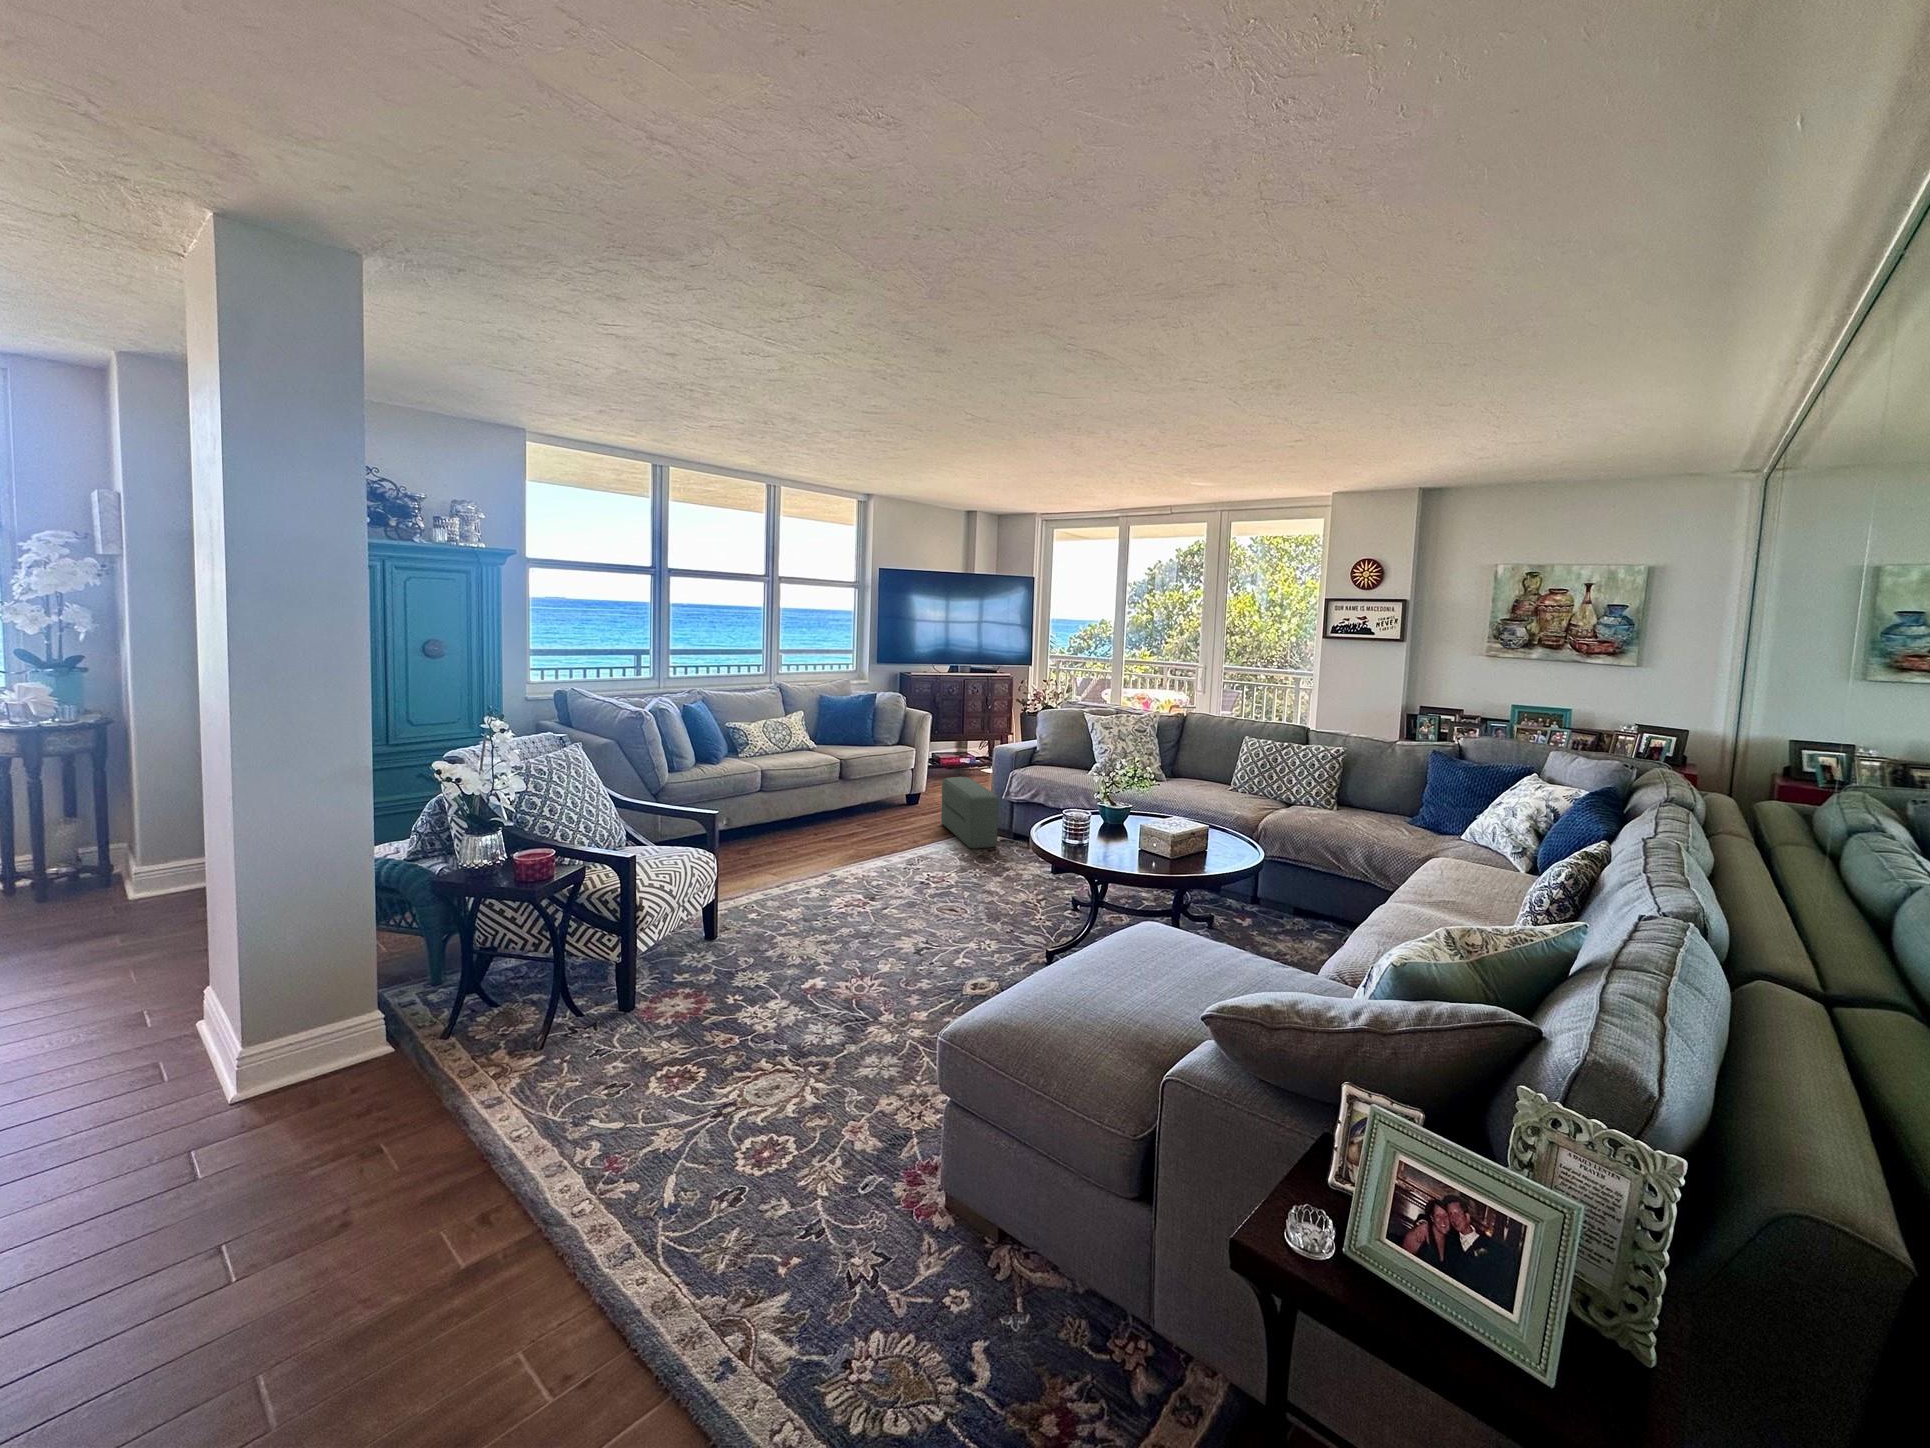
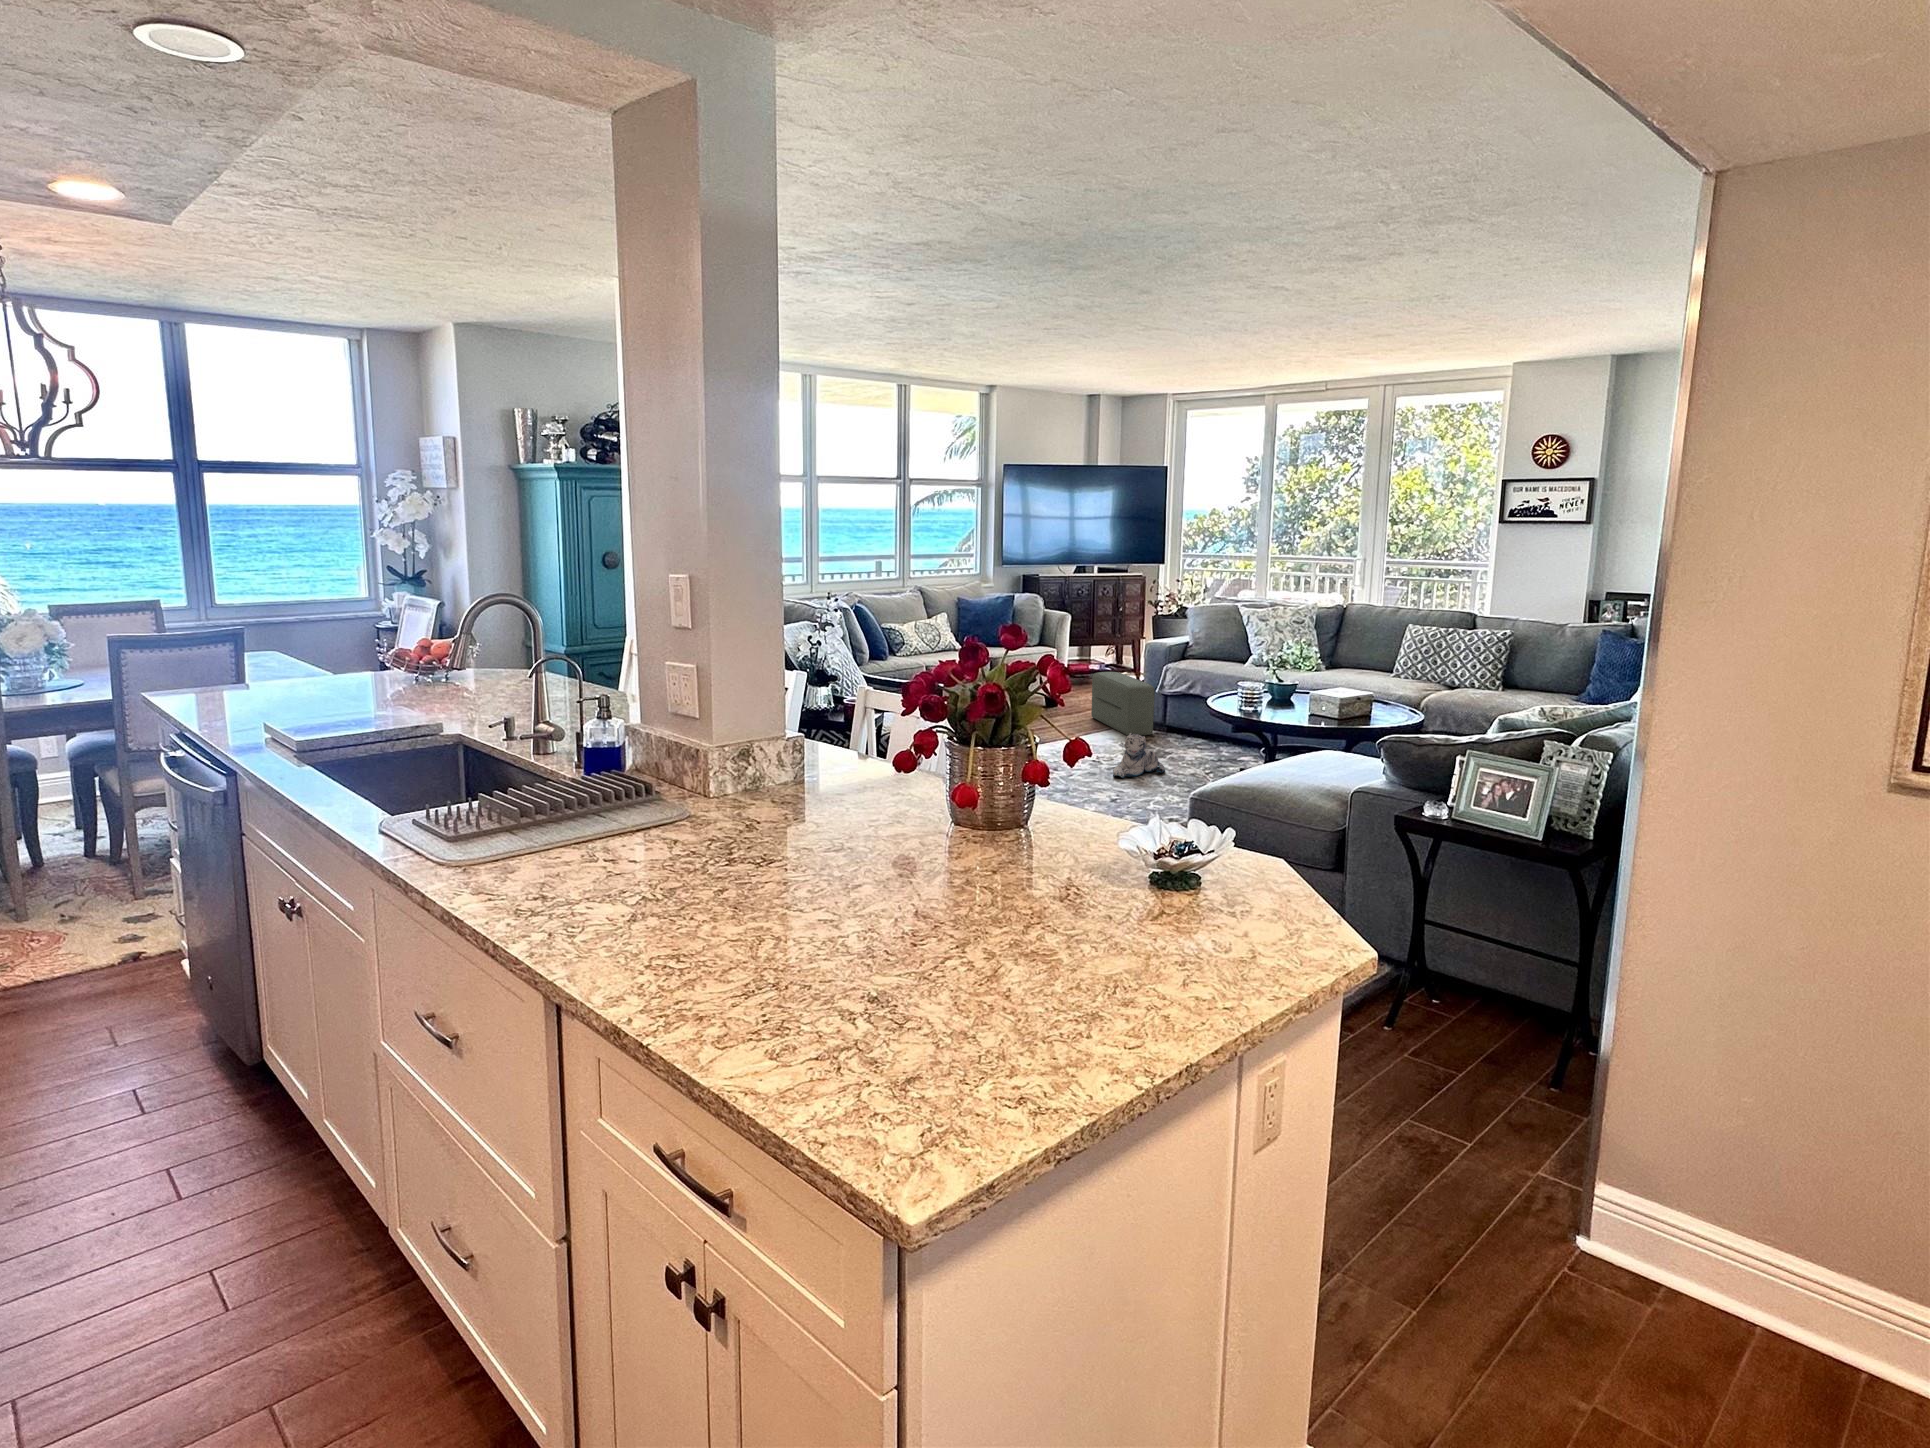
plush toy: none [933,862,995,917] -> present [1113,733,1165,778]

